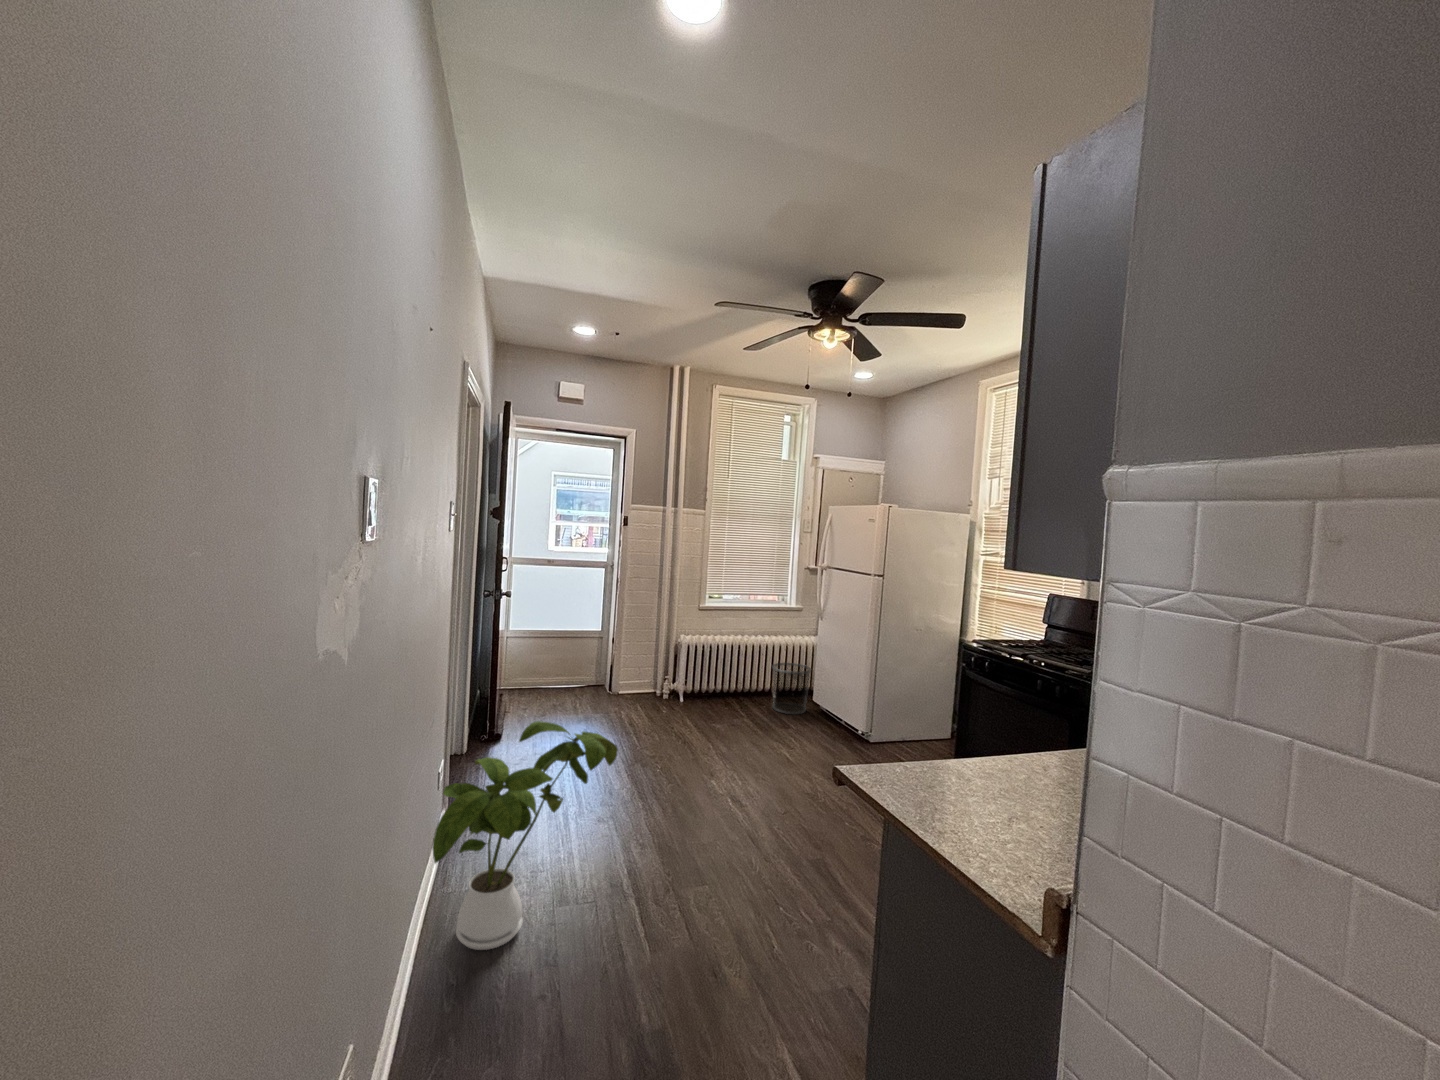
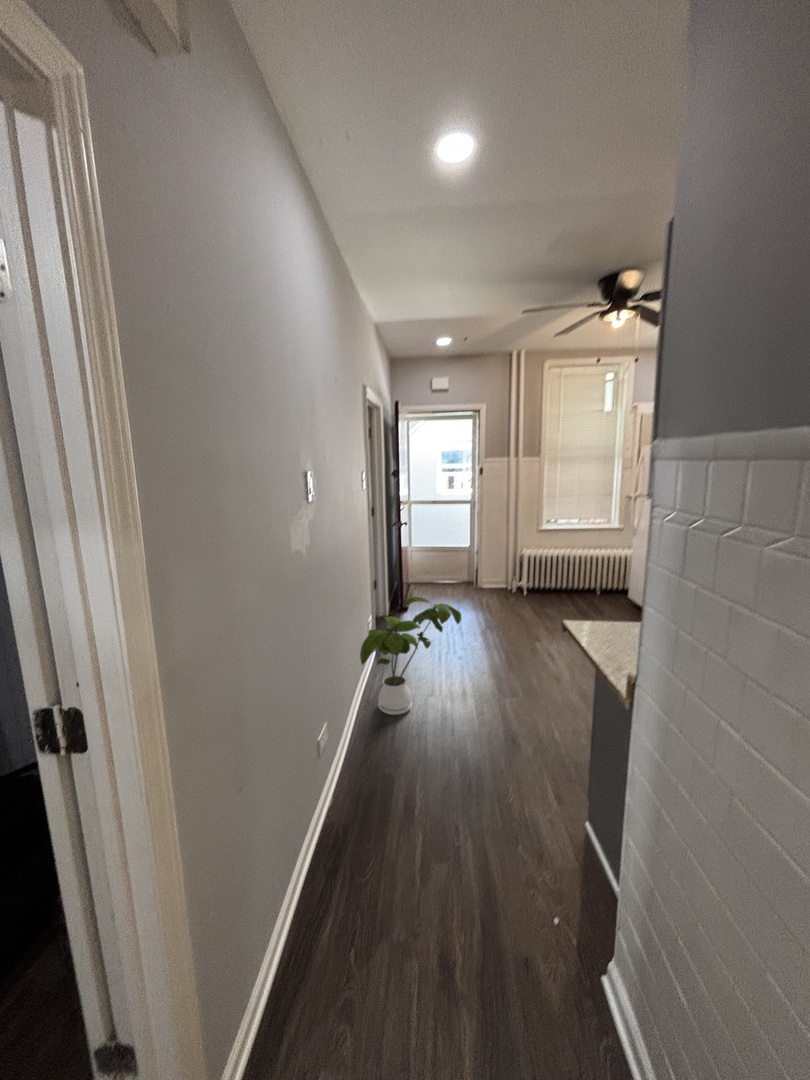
waste bin: present [772,663,811,714] -> none [593,568,625,605]

